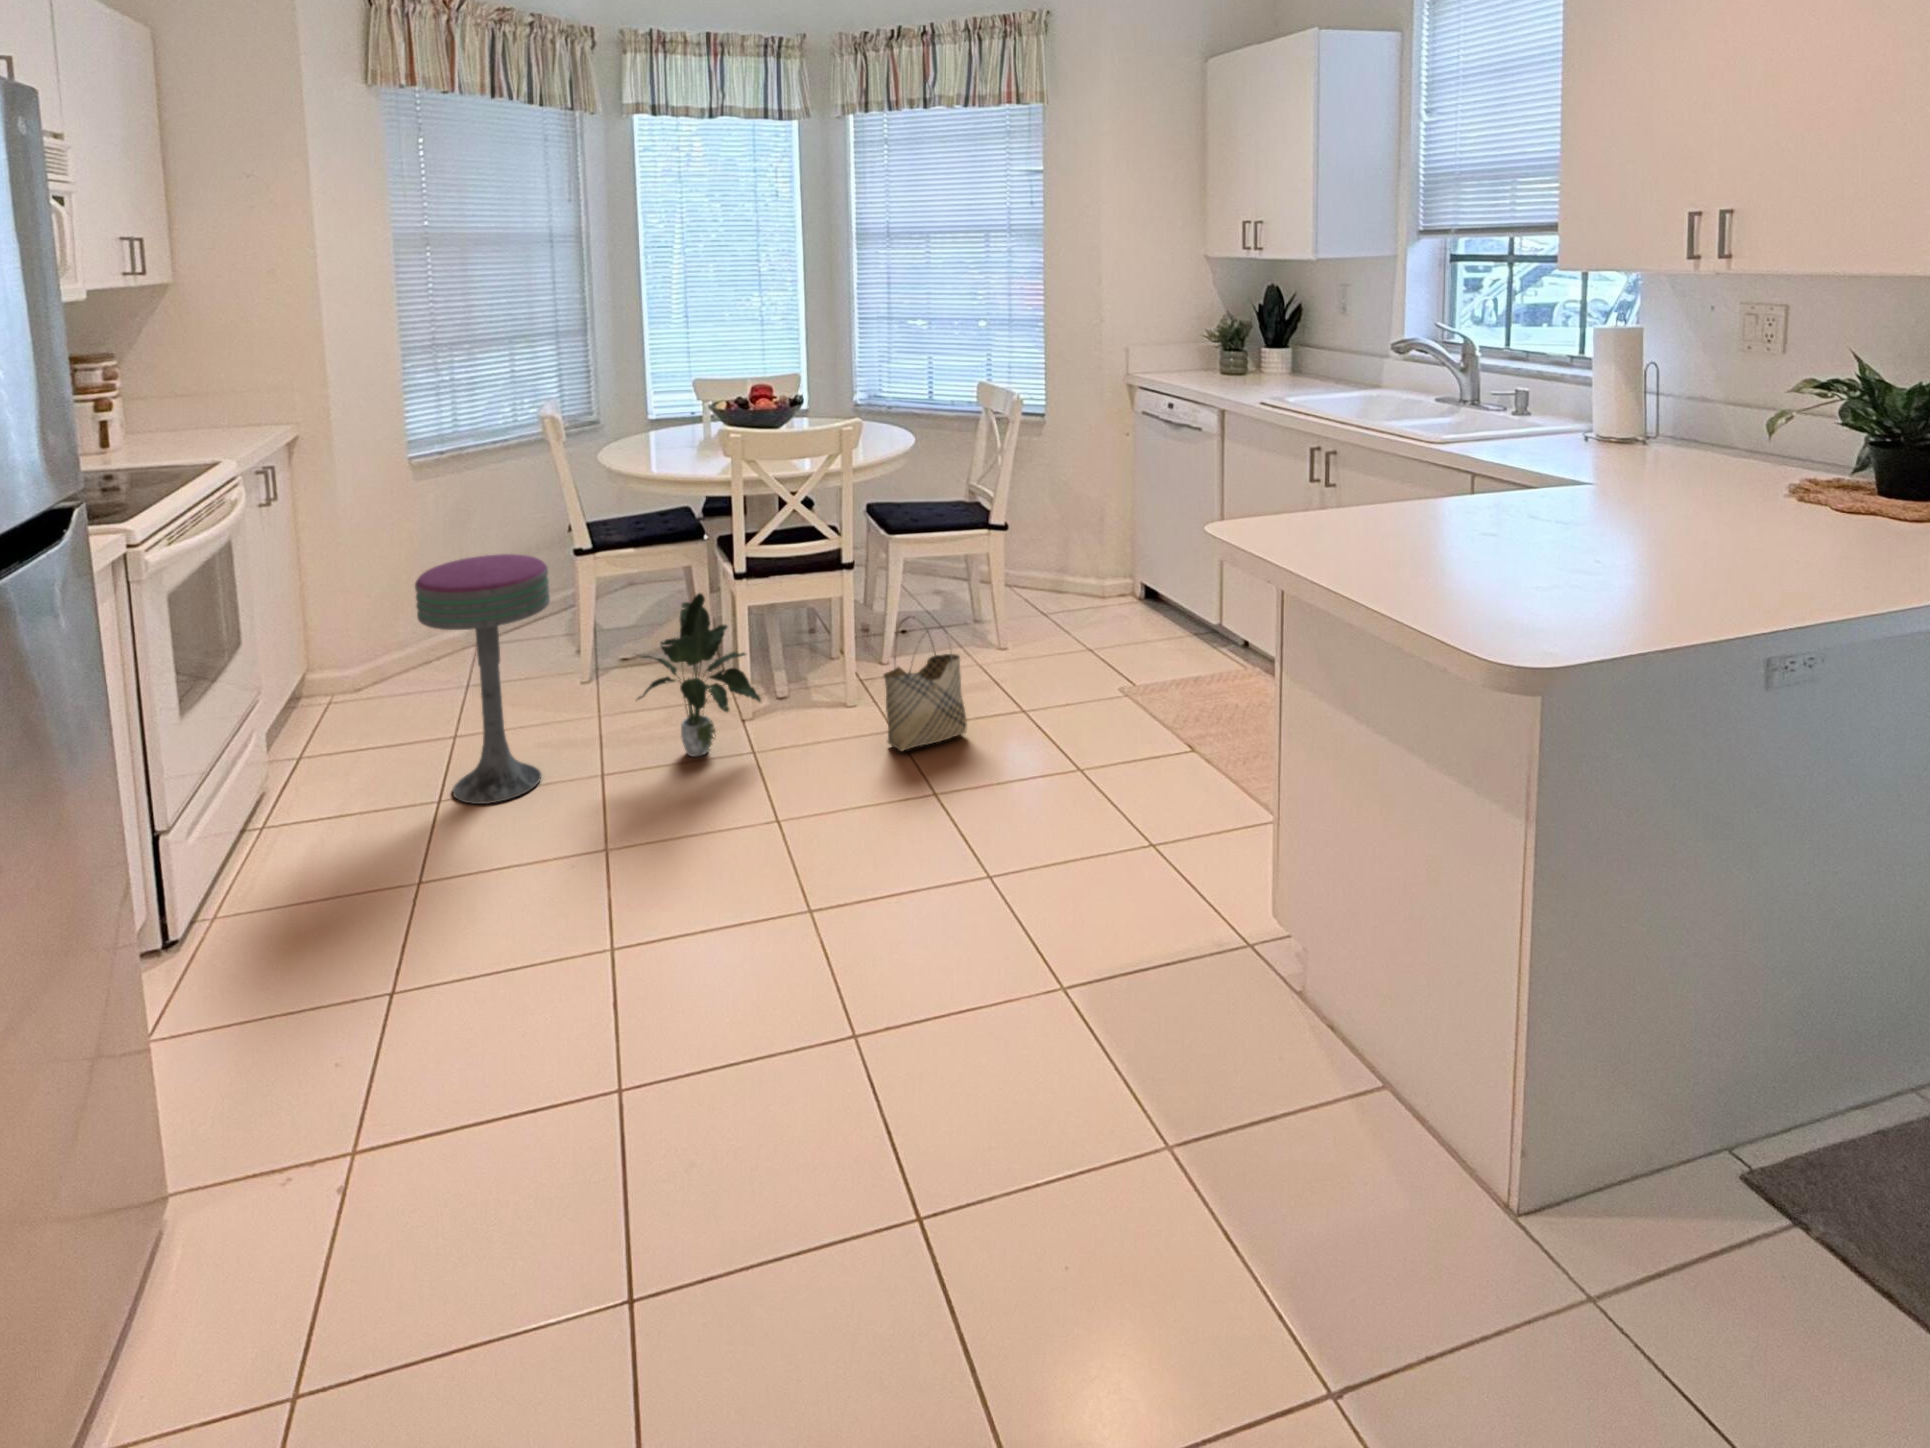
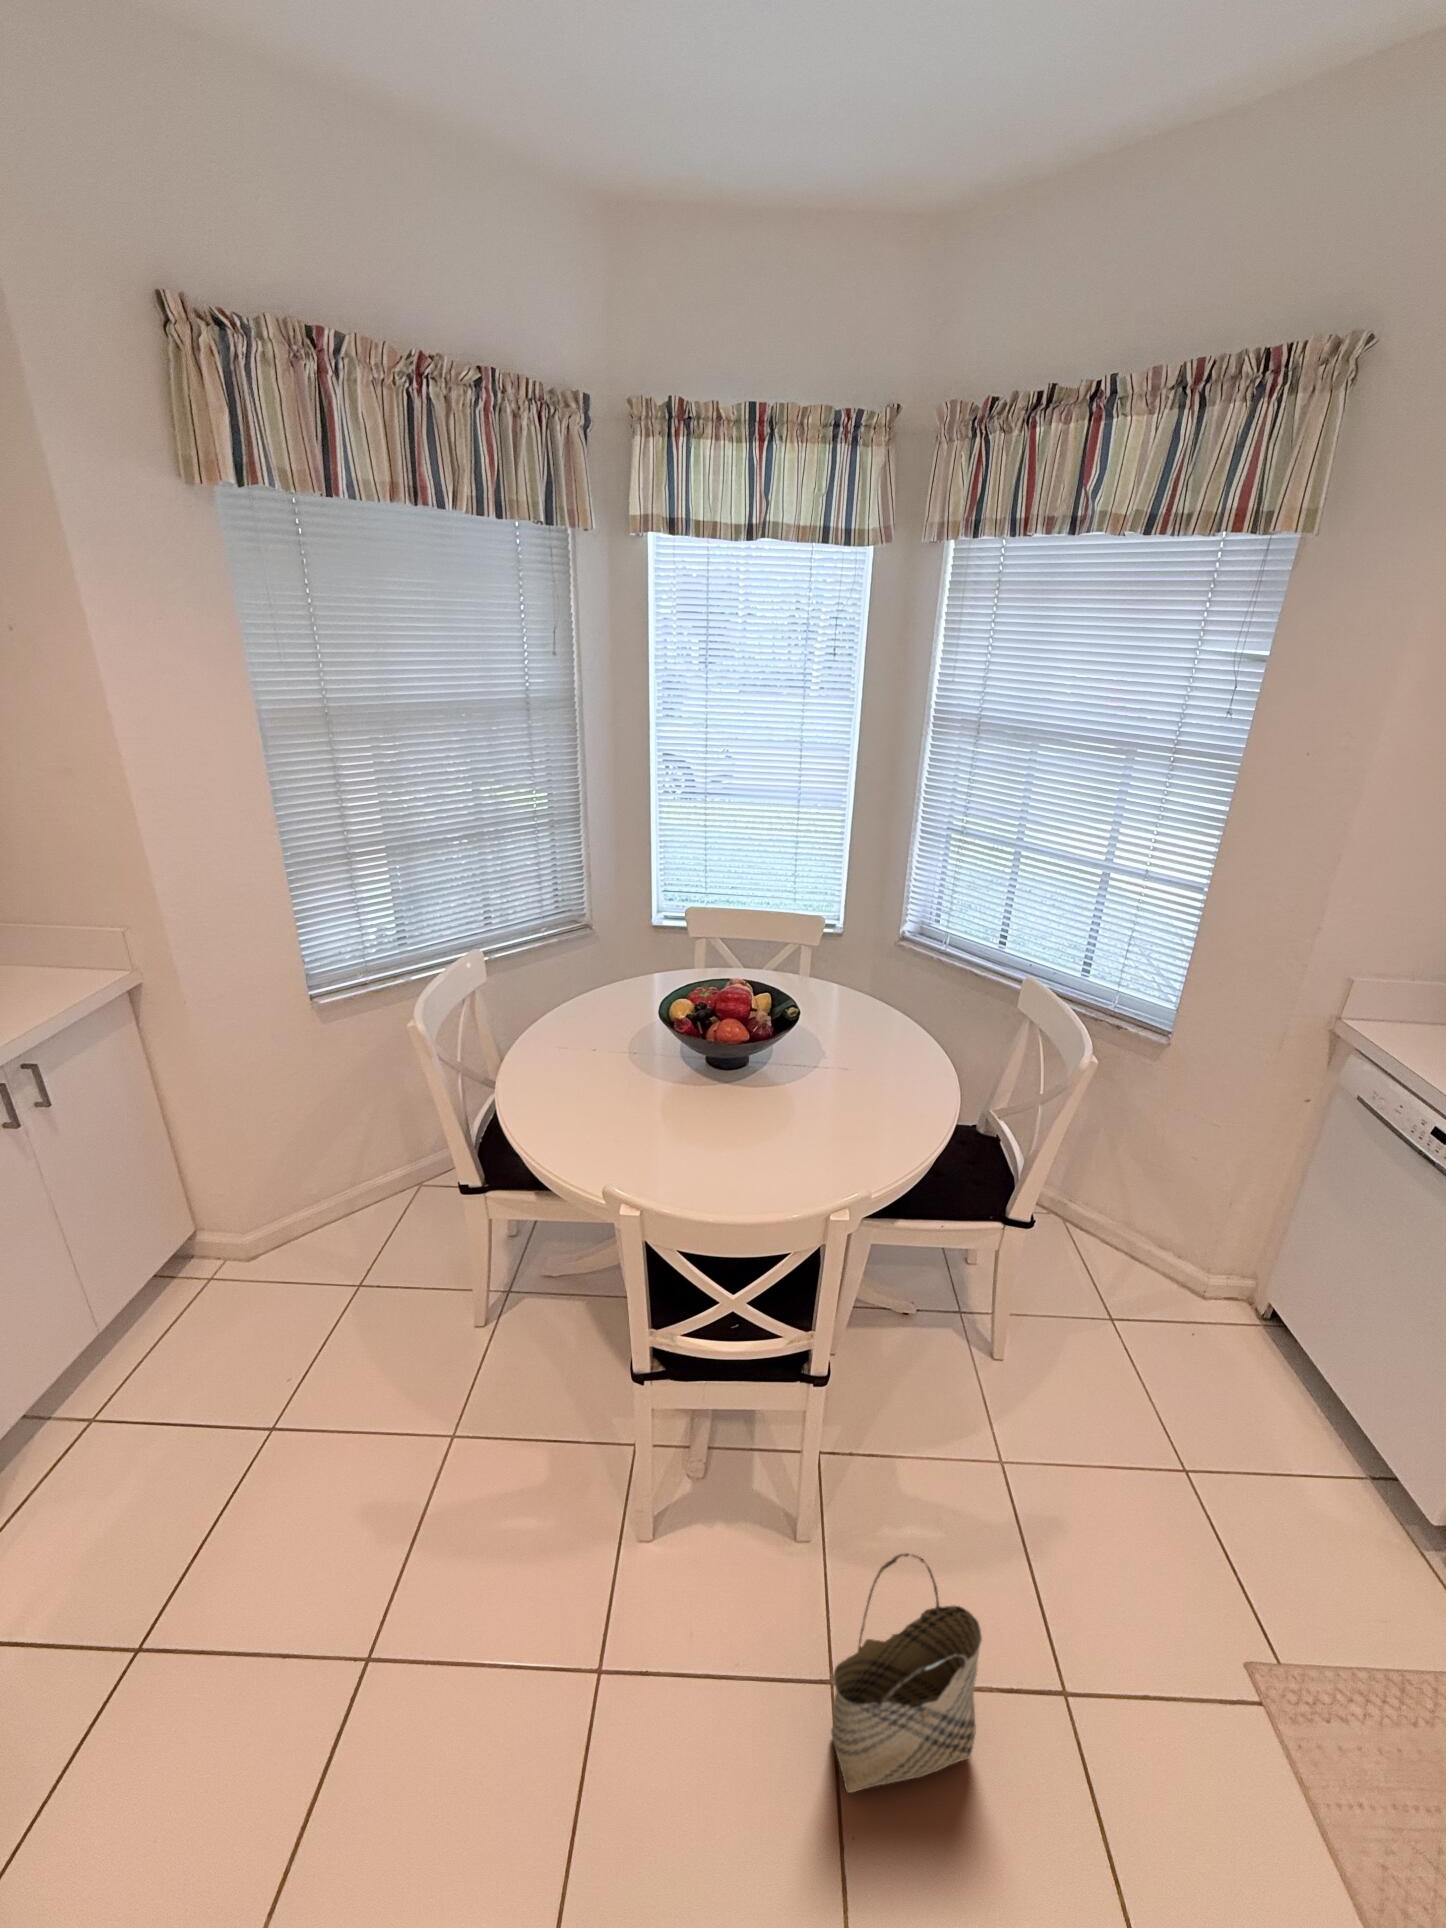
bar stool: present [415,554,550,804] -> none [48,1311,323,1696]
potted plant: present [638,593,761,757] -> none [426,1405,640,1679]

